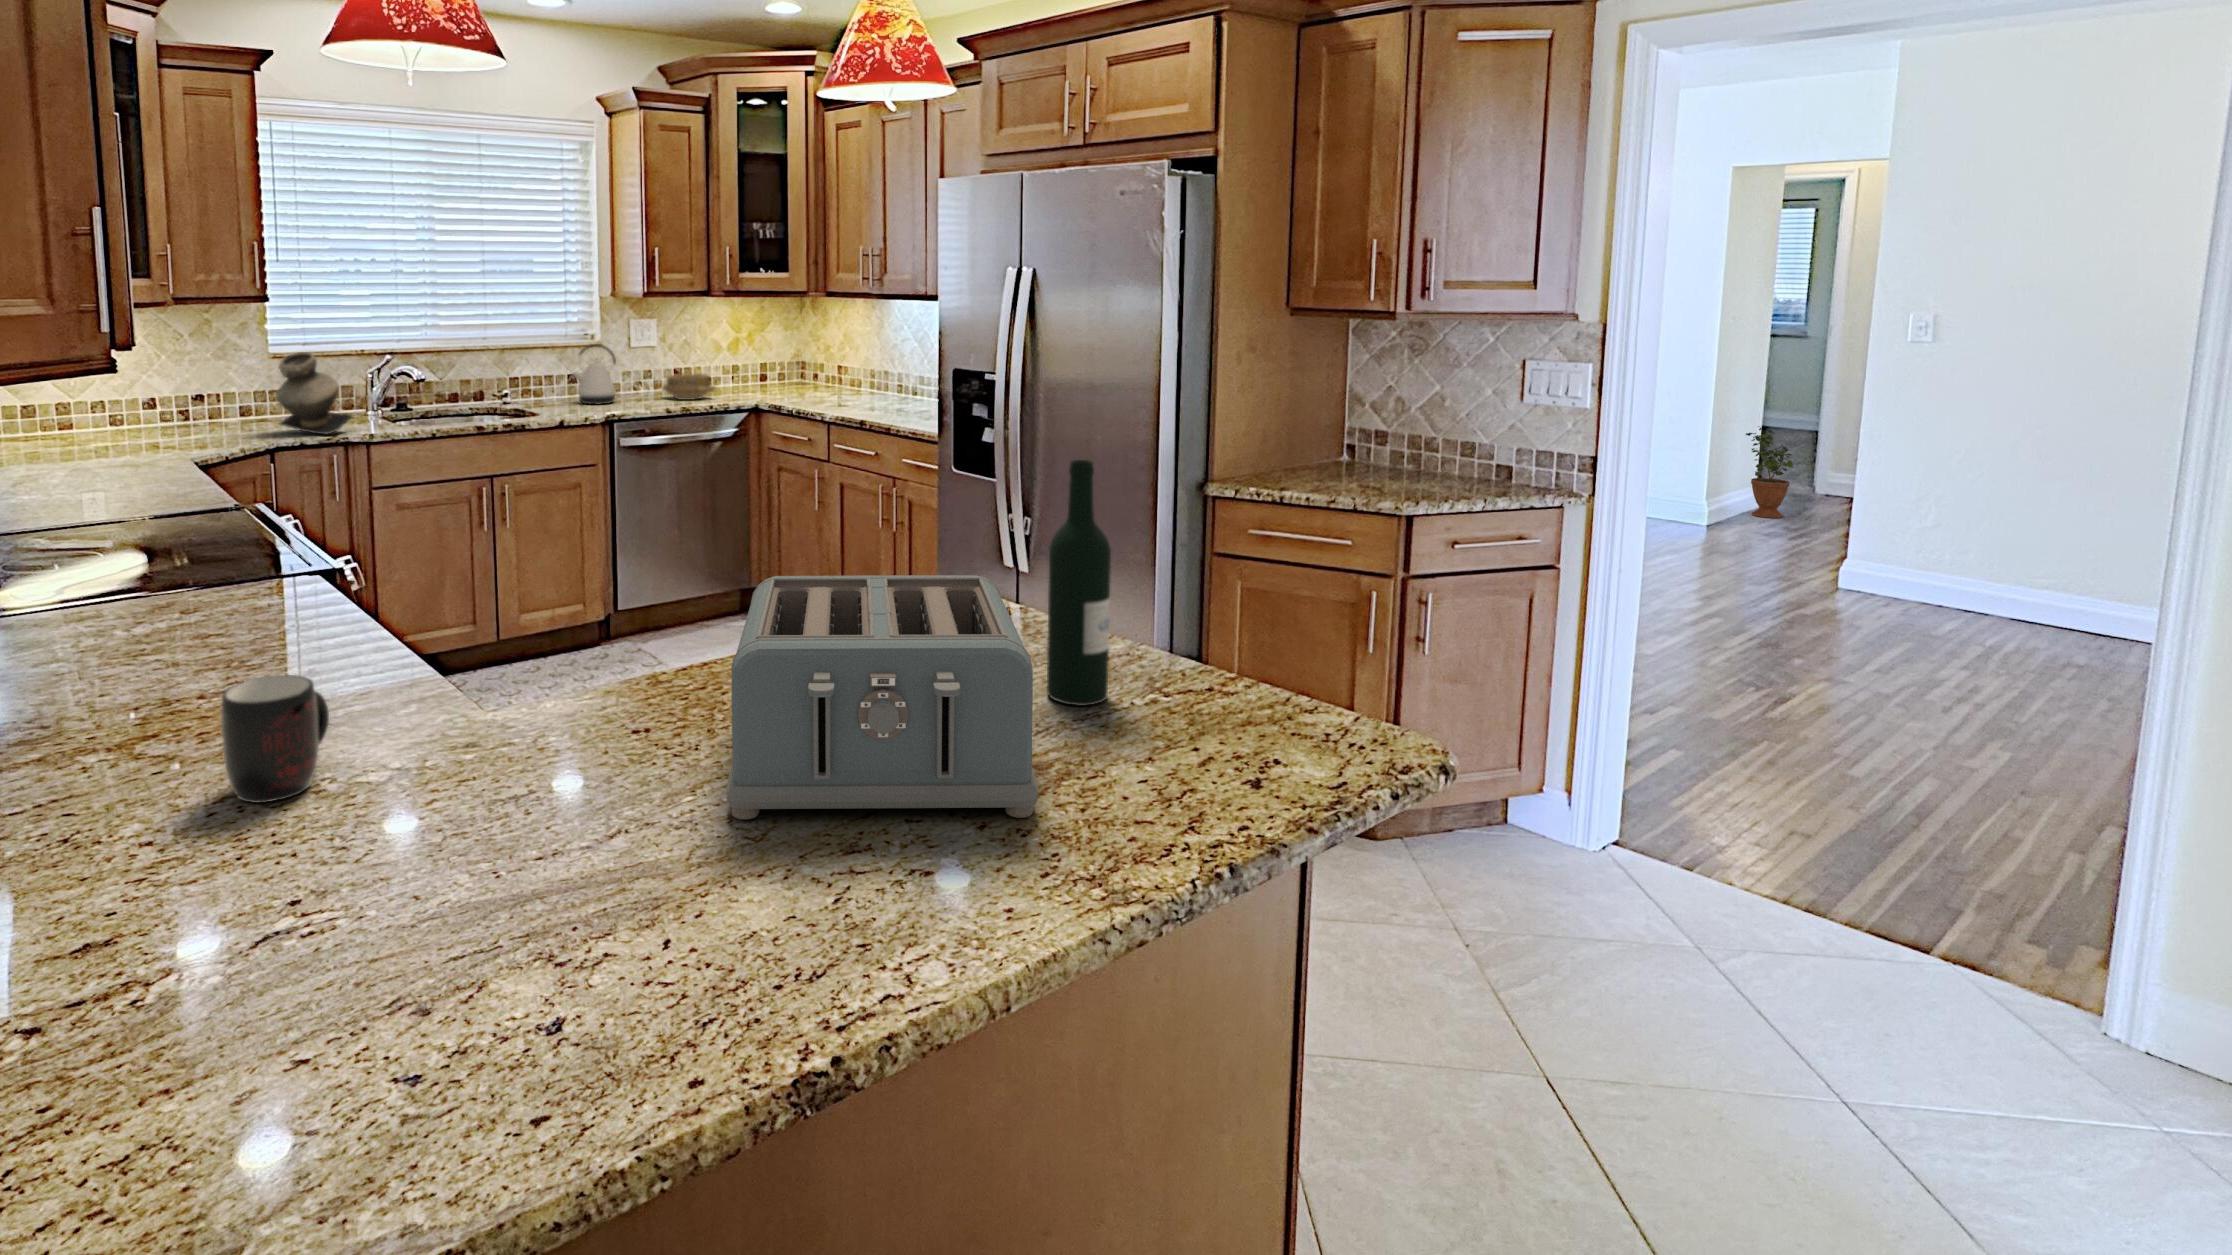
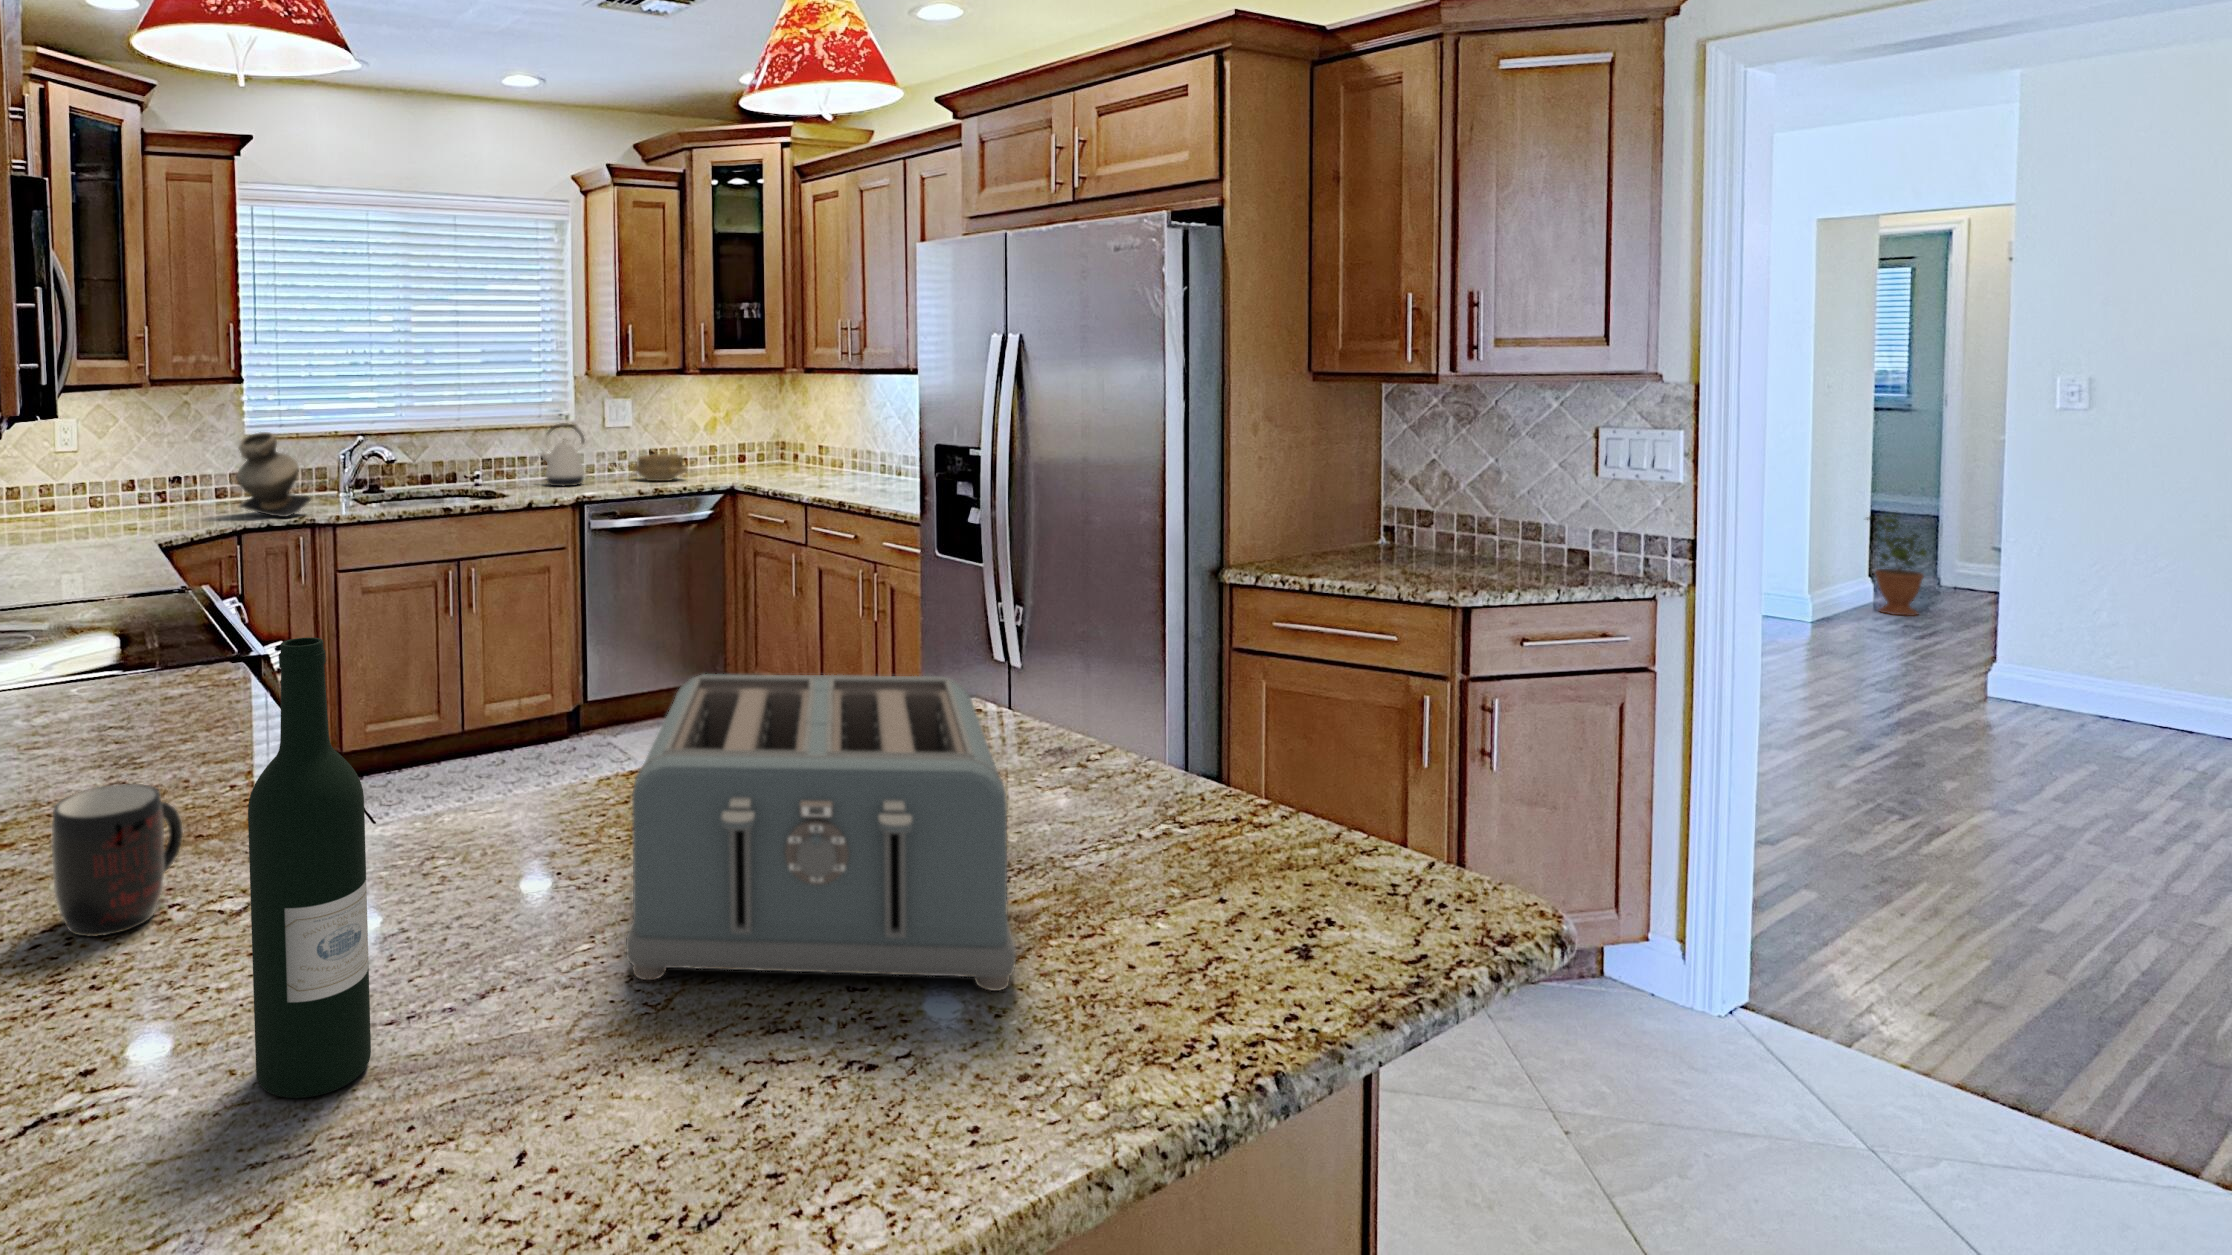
wine bottle: present [1047,460,1111,706] -> present [248,637,371,1098]

